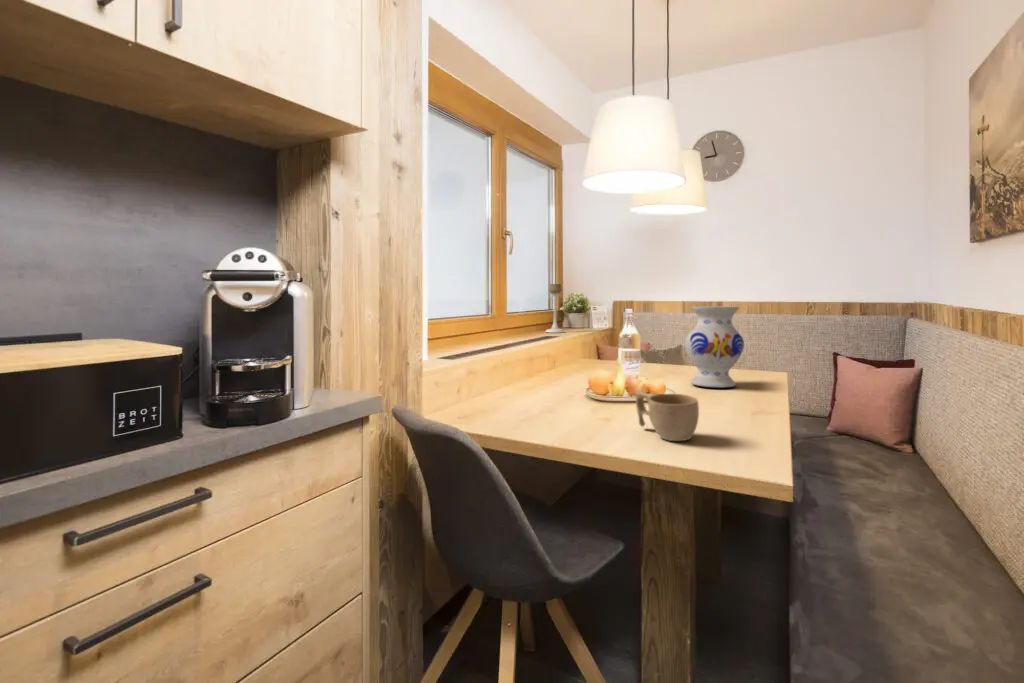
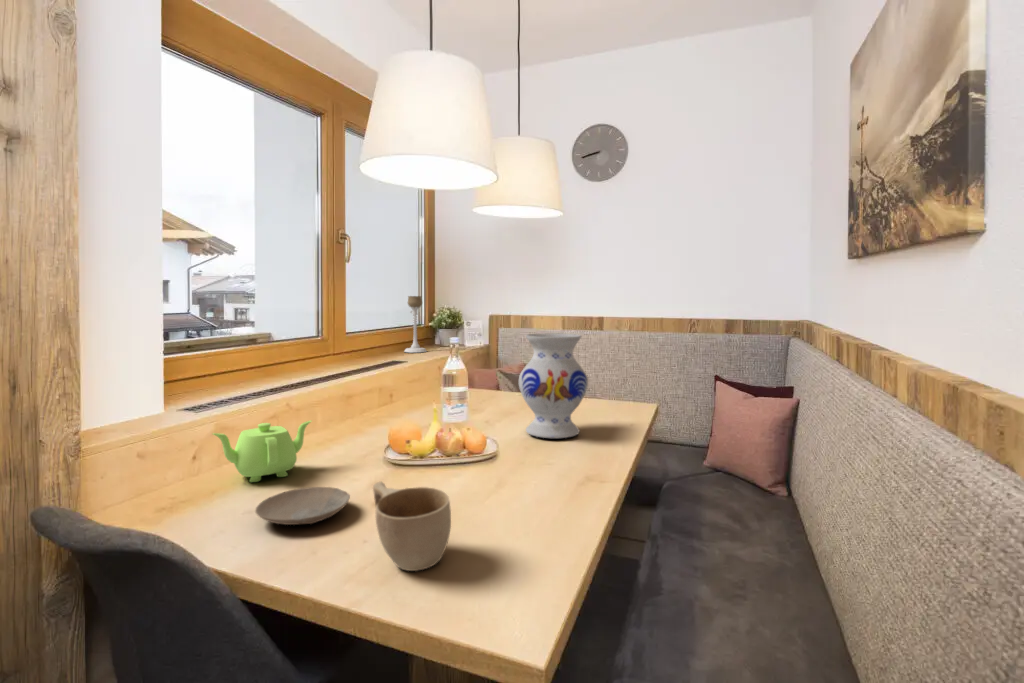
teapot: none [488,365,545,405] -> present [213,421,311,482]
plate: none [543,404,603,422] -> present [256,487,350,525]

